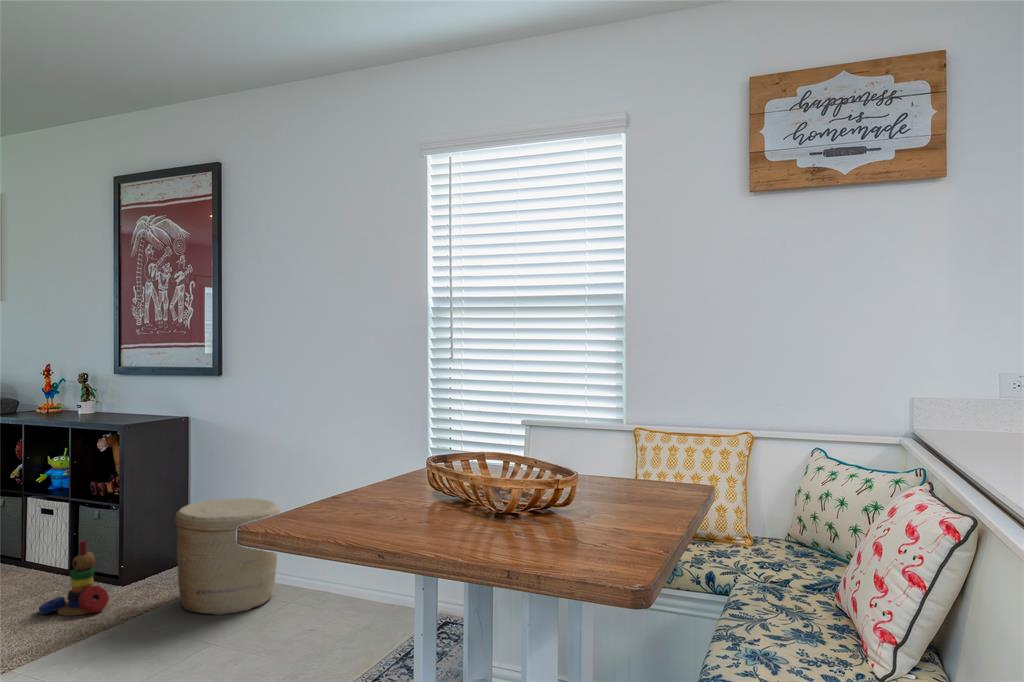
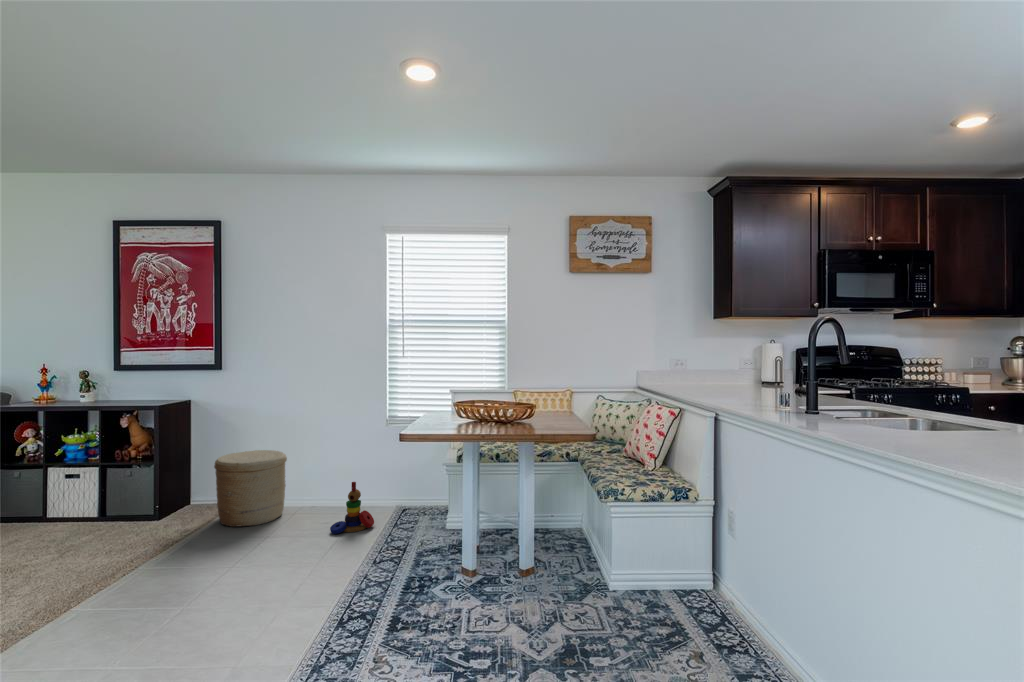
stacking toy: present [39,540,109,616] -> present [330,482,374,534]

